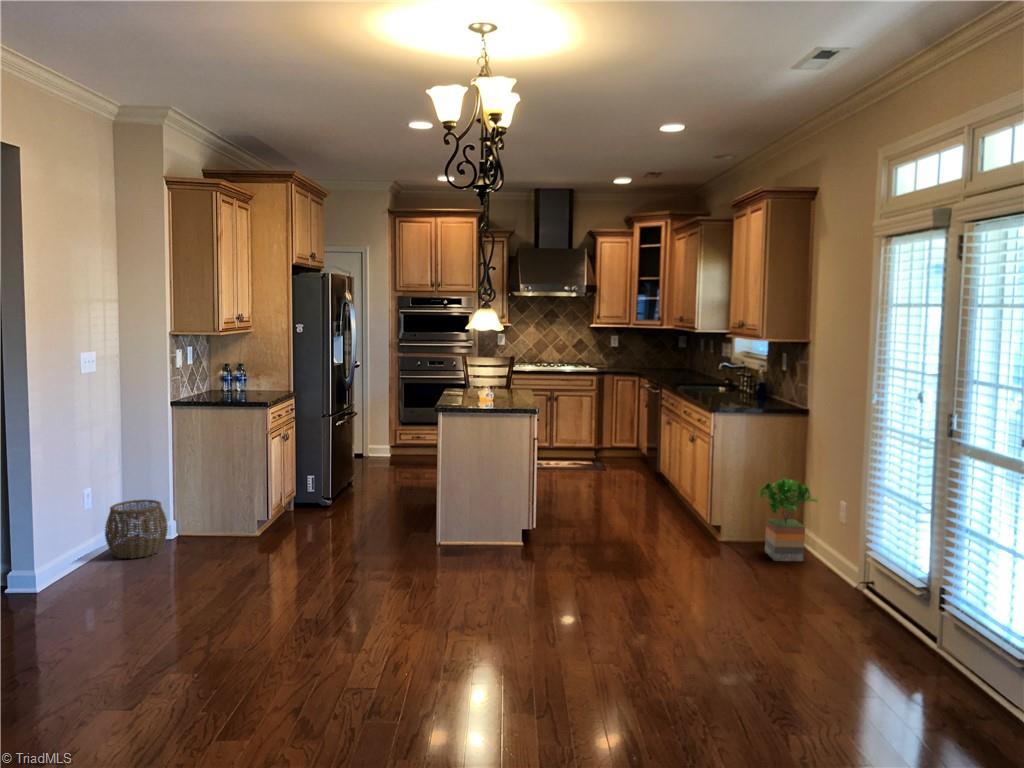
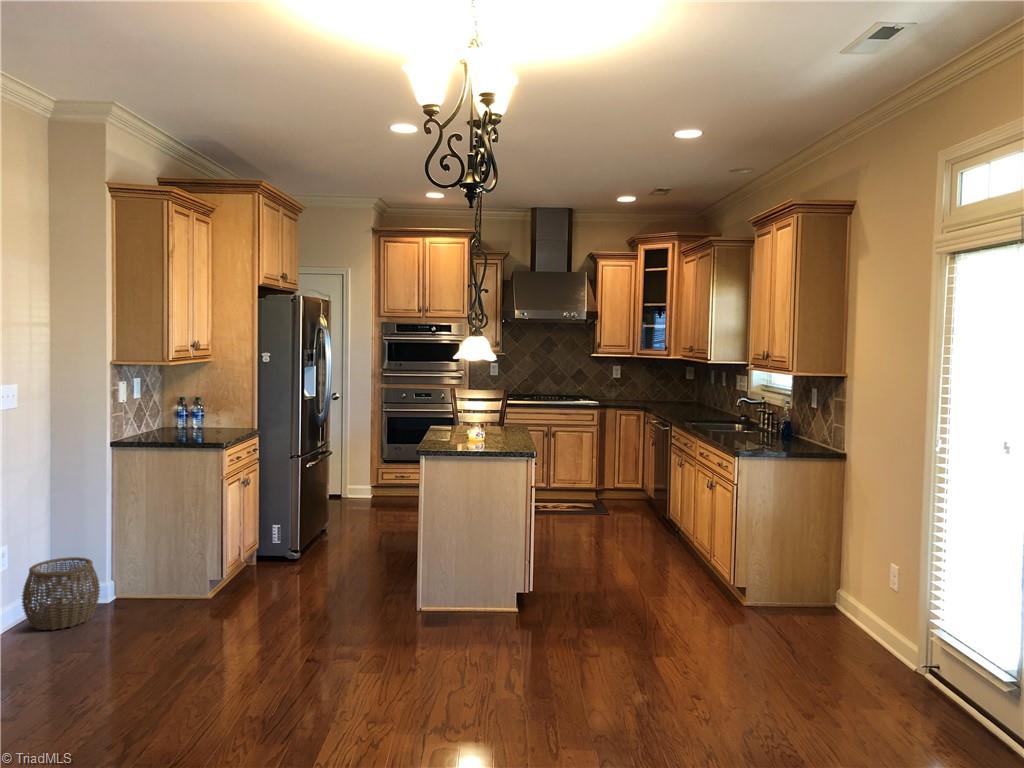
potted tree: present [759,479,818,561] -> none [791,533,866,633]

